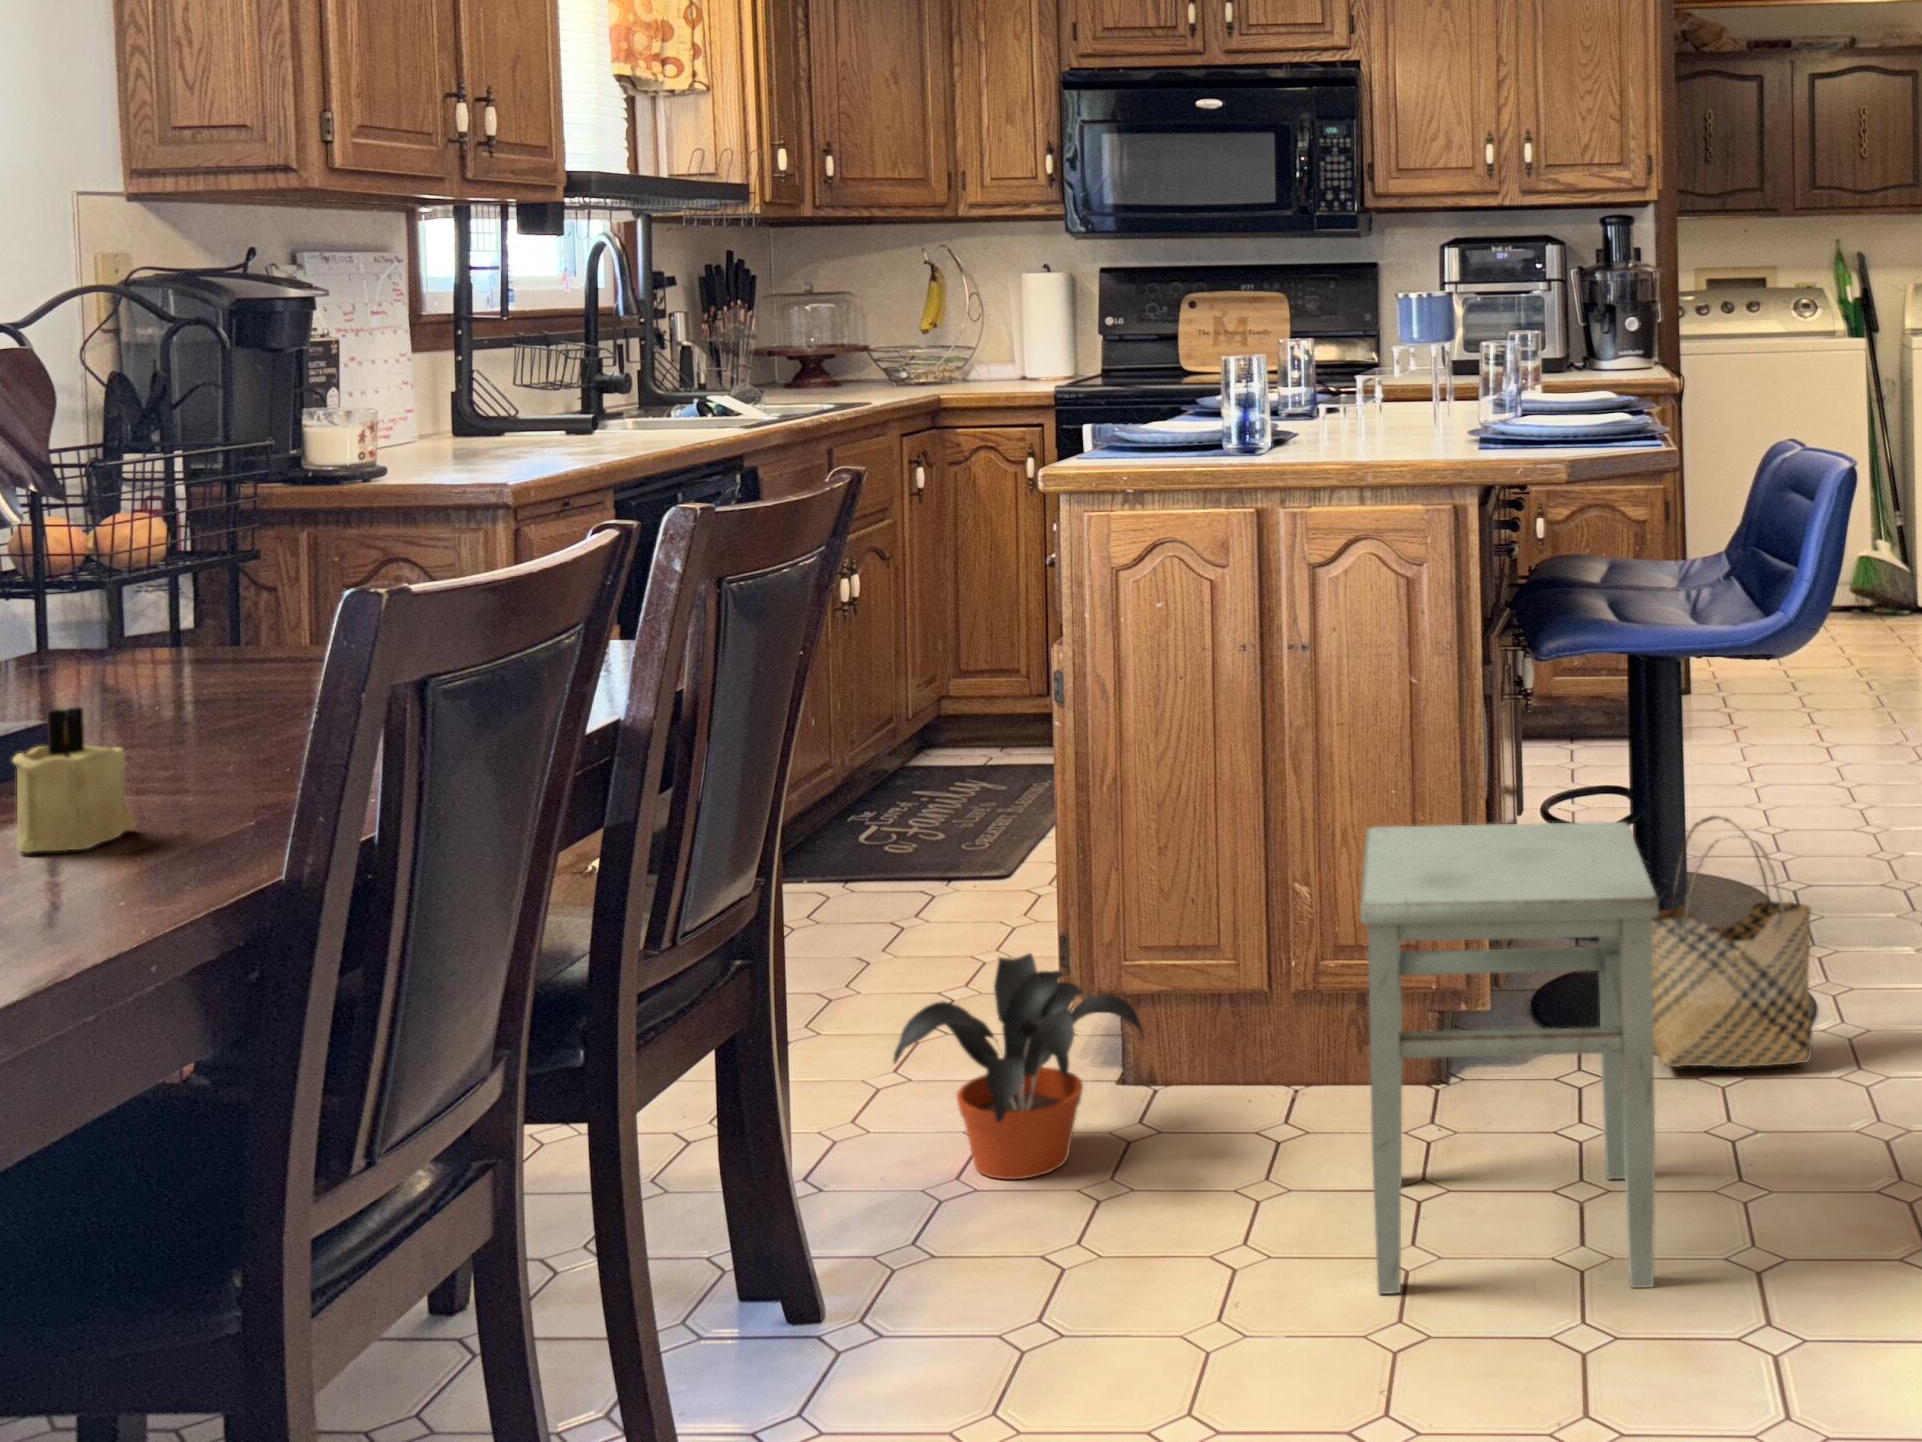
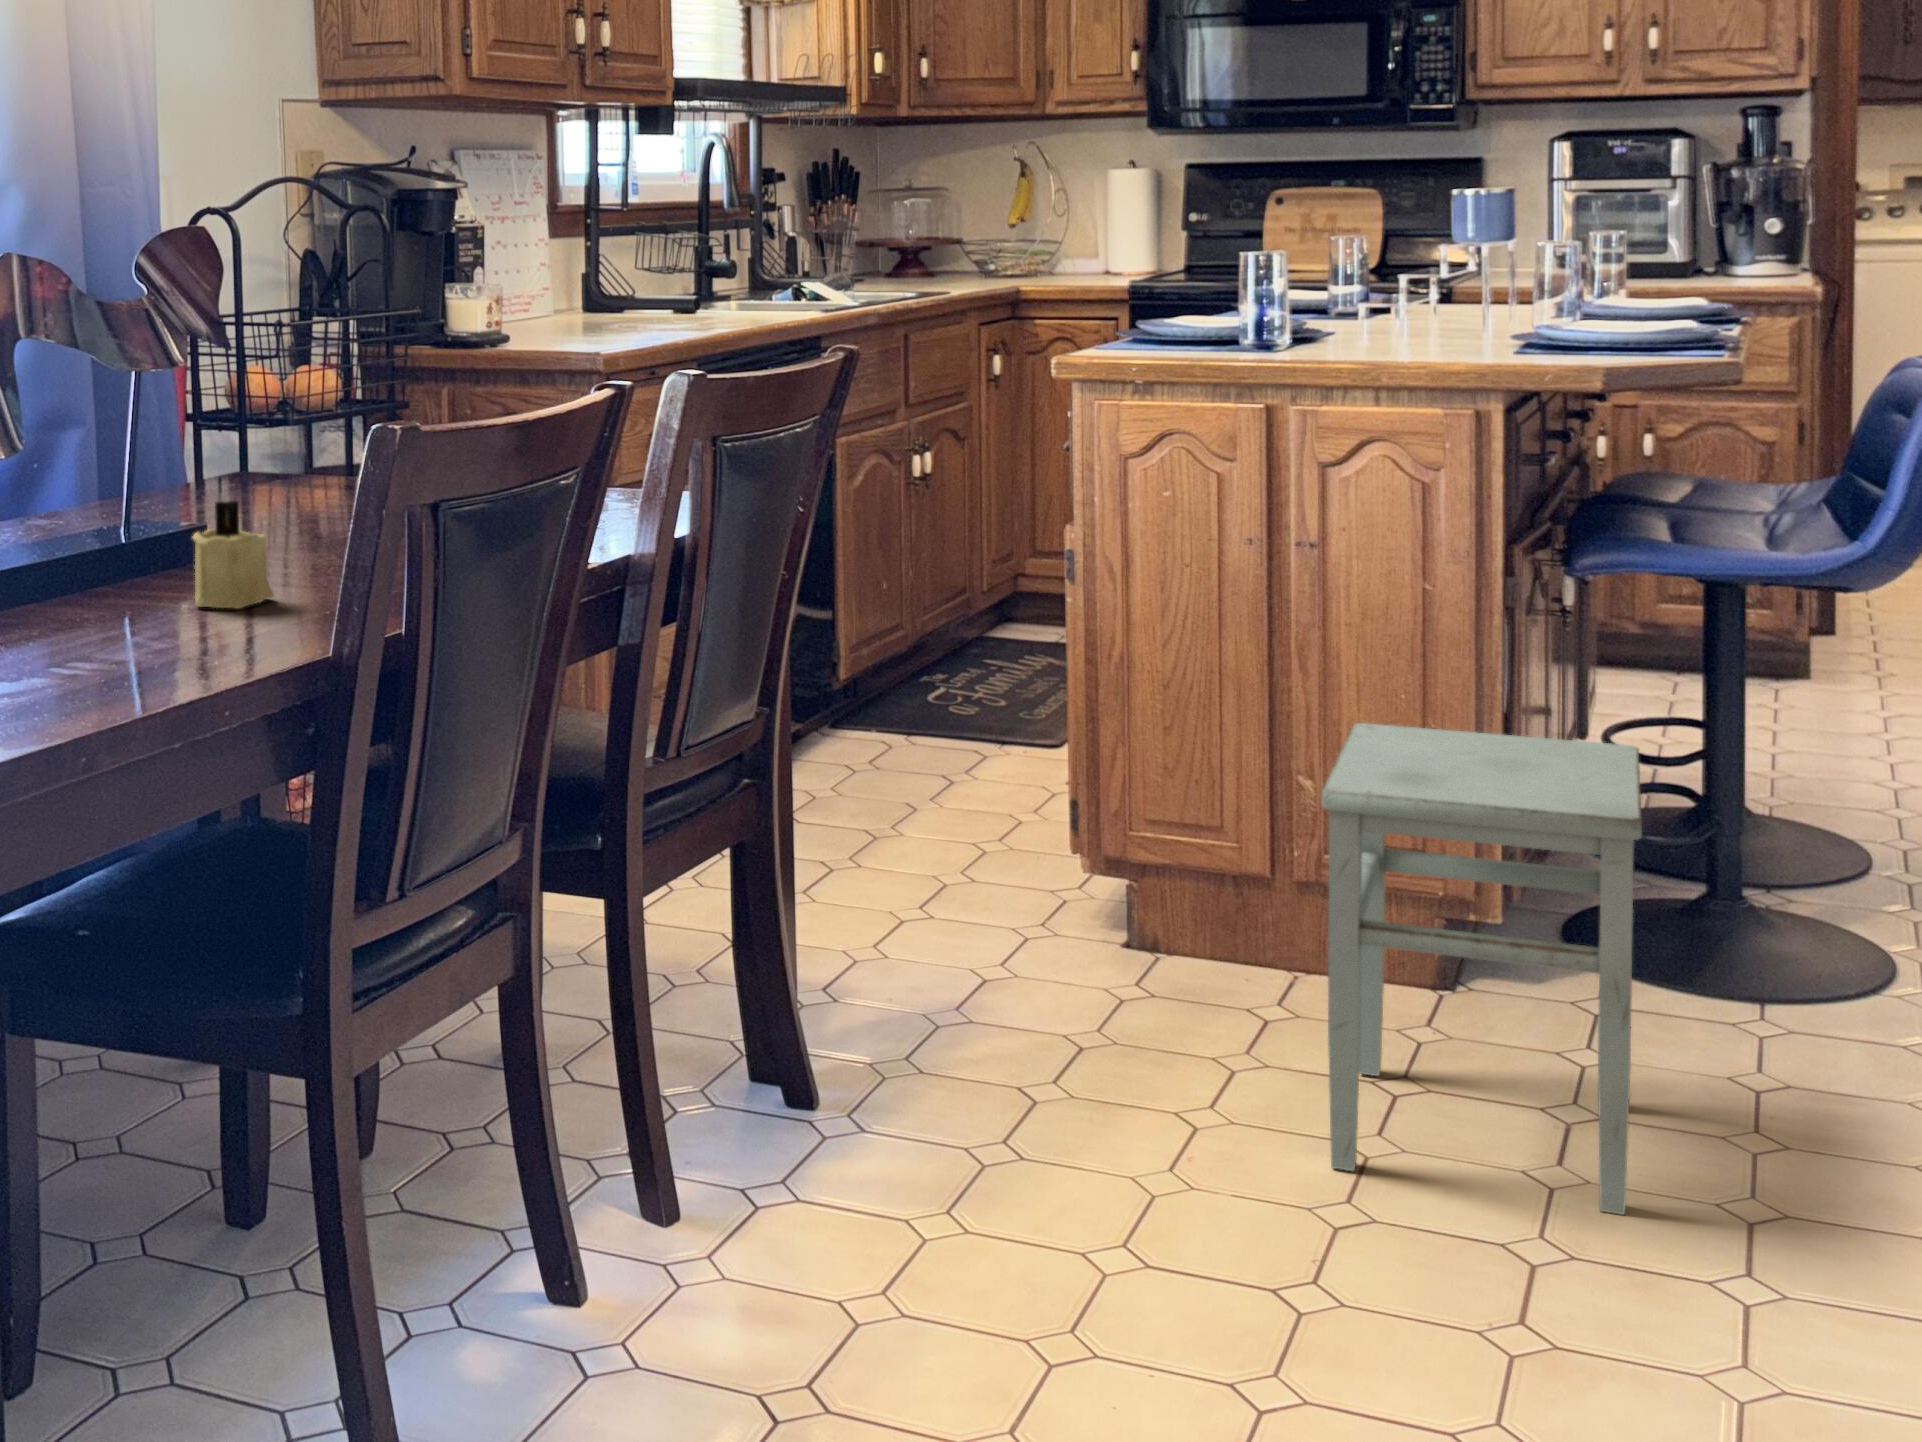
woven basket: present [1652,816,1813,1067] -> none [1674,757,1882,1032]
potted plant: present [893,953,1144,1179] -> none [899,808,1133,1013]

